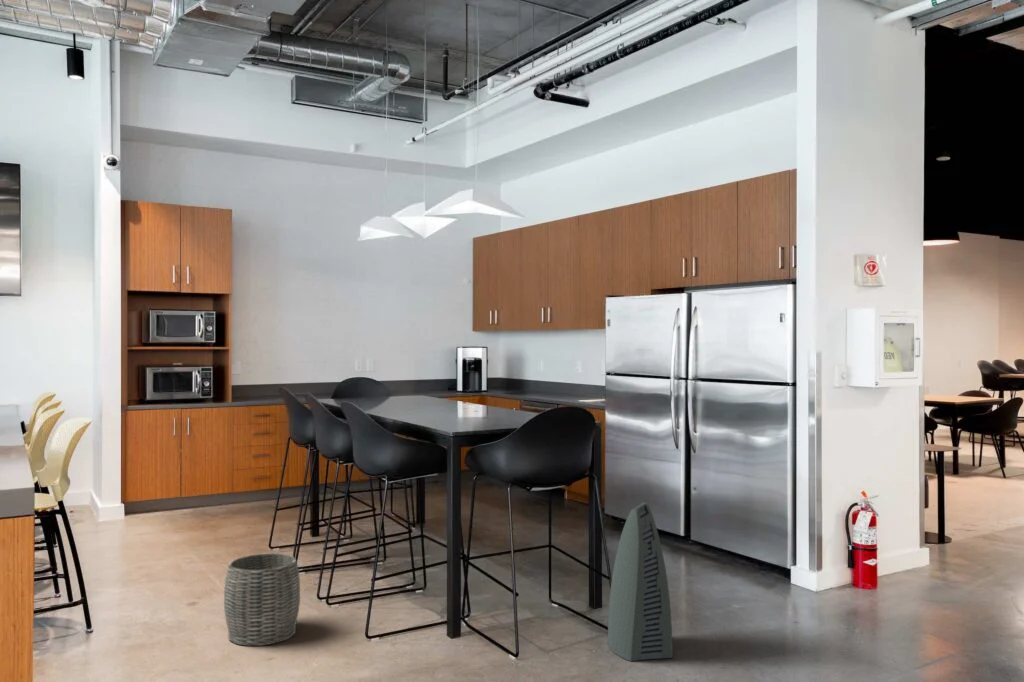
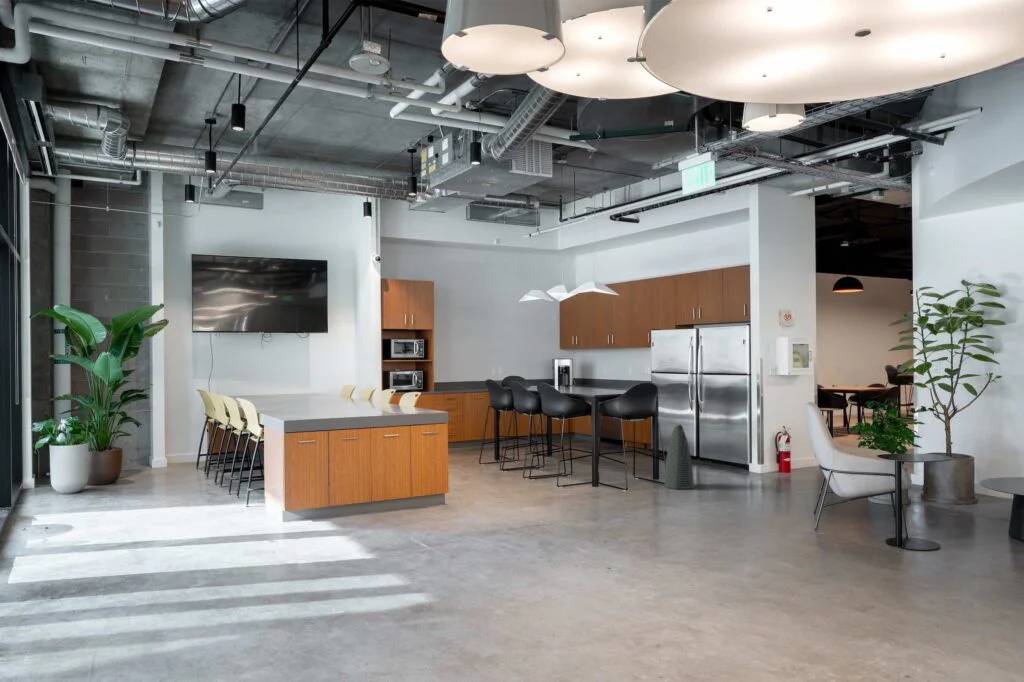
woven basket: present [224,553,300,646] -> none [496,451,528,487]

